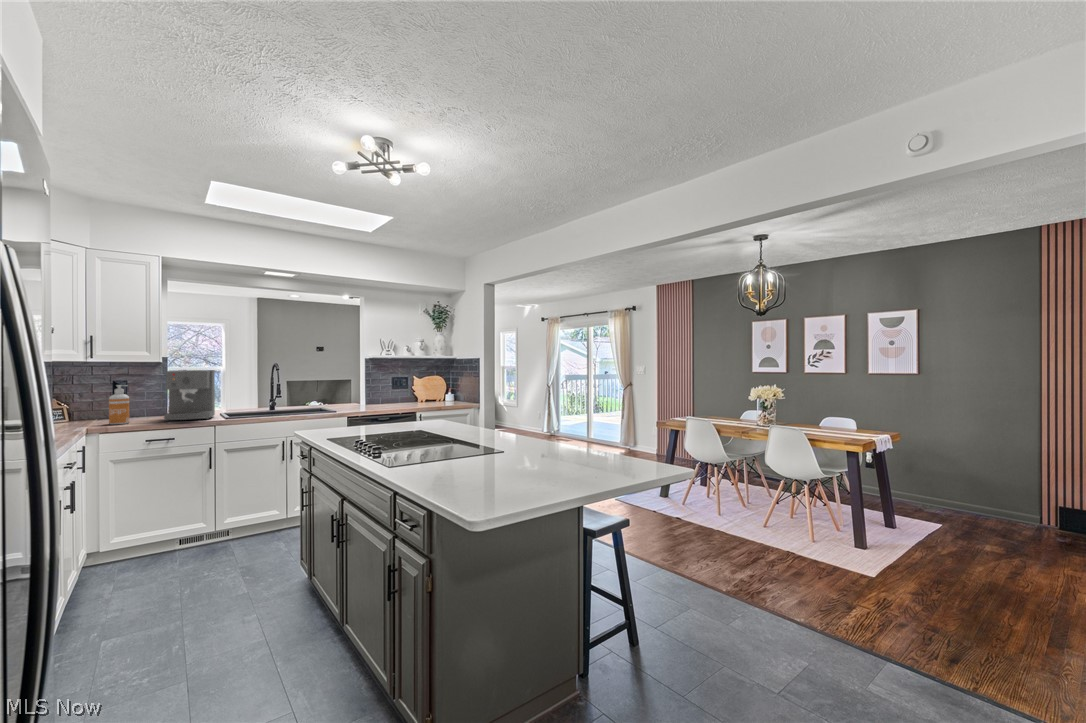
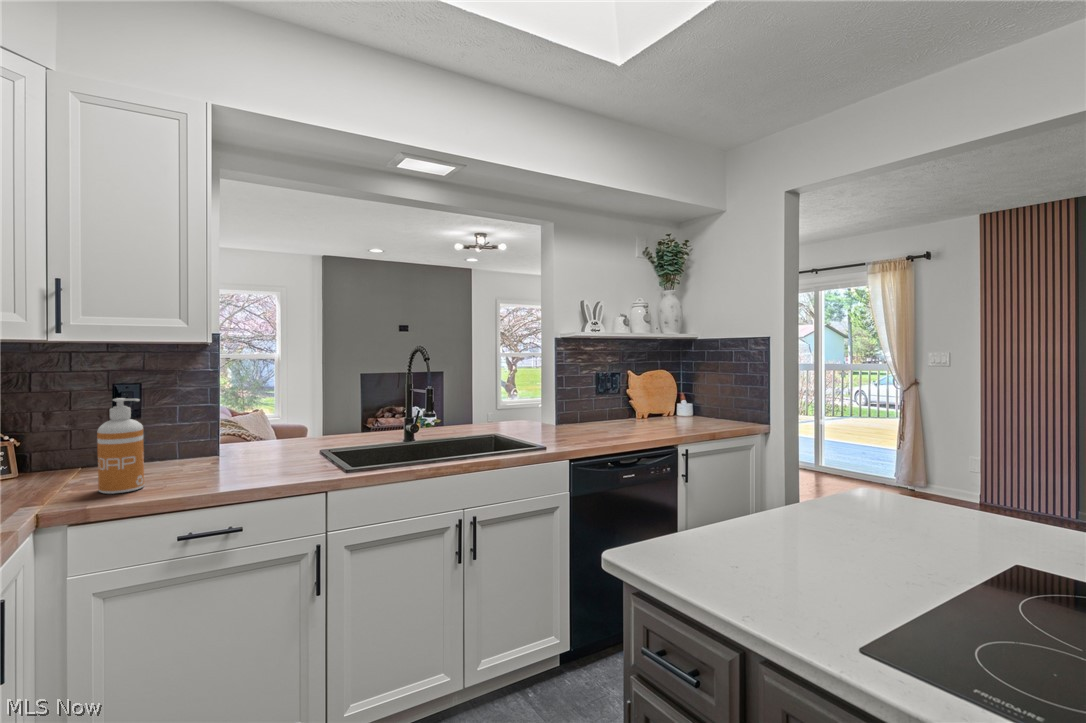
coffee maker: present [164,370,215,421] -> none [219,361,314,480]

